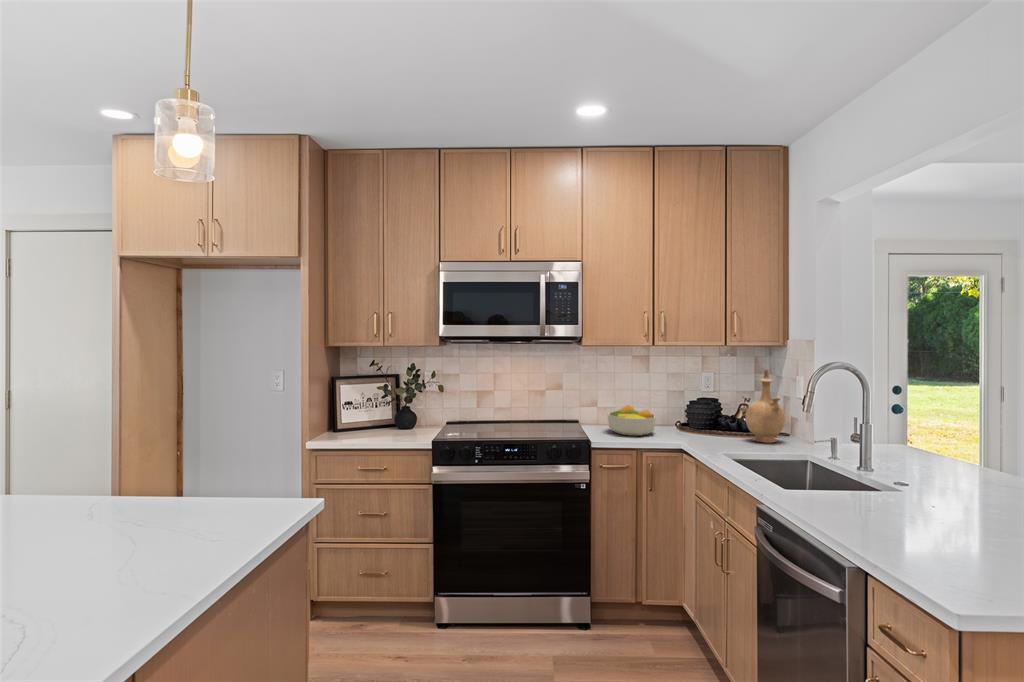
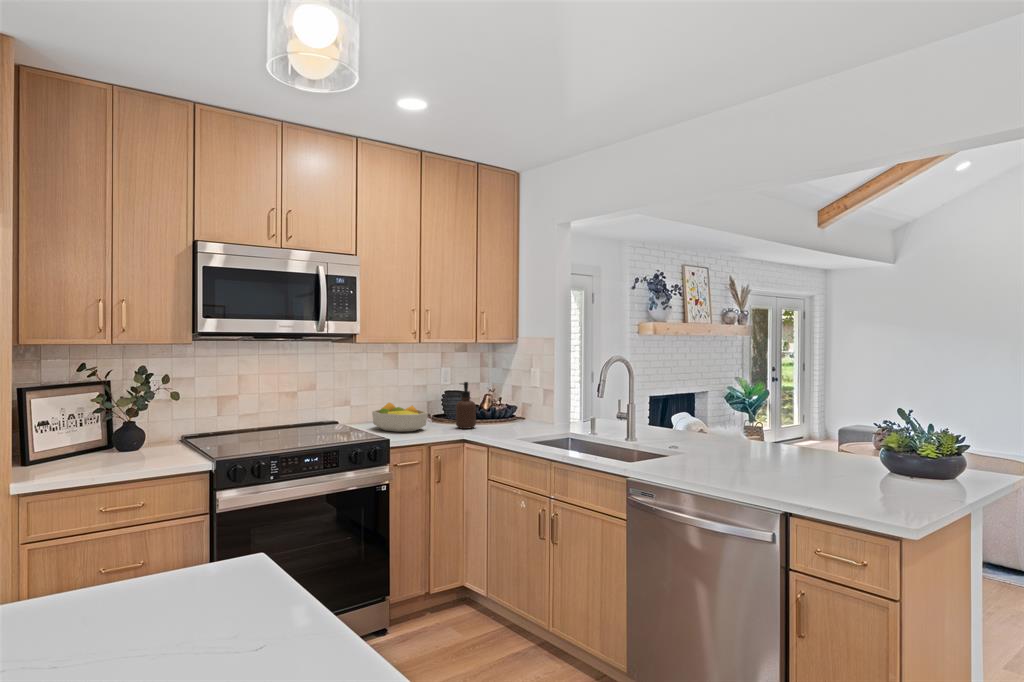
vase: present [745,369,785,443] -> none [502,363,534,426]
soap dispenser: none [687,388,710,439] -> present [456,382,476,429]

